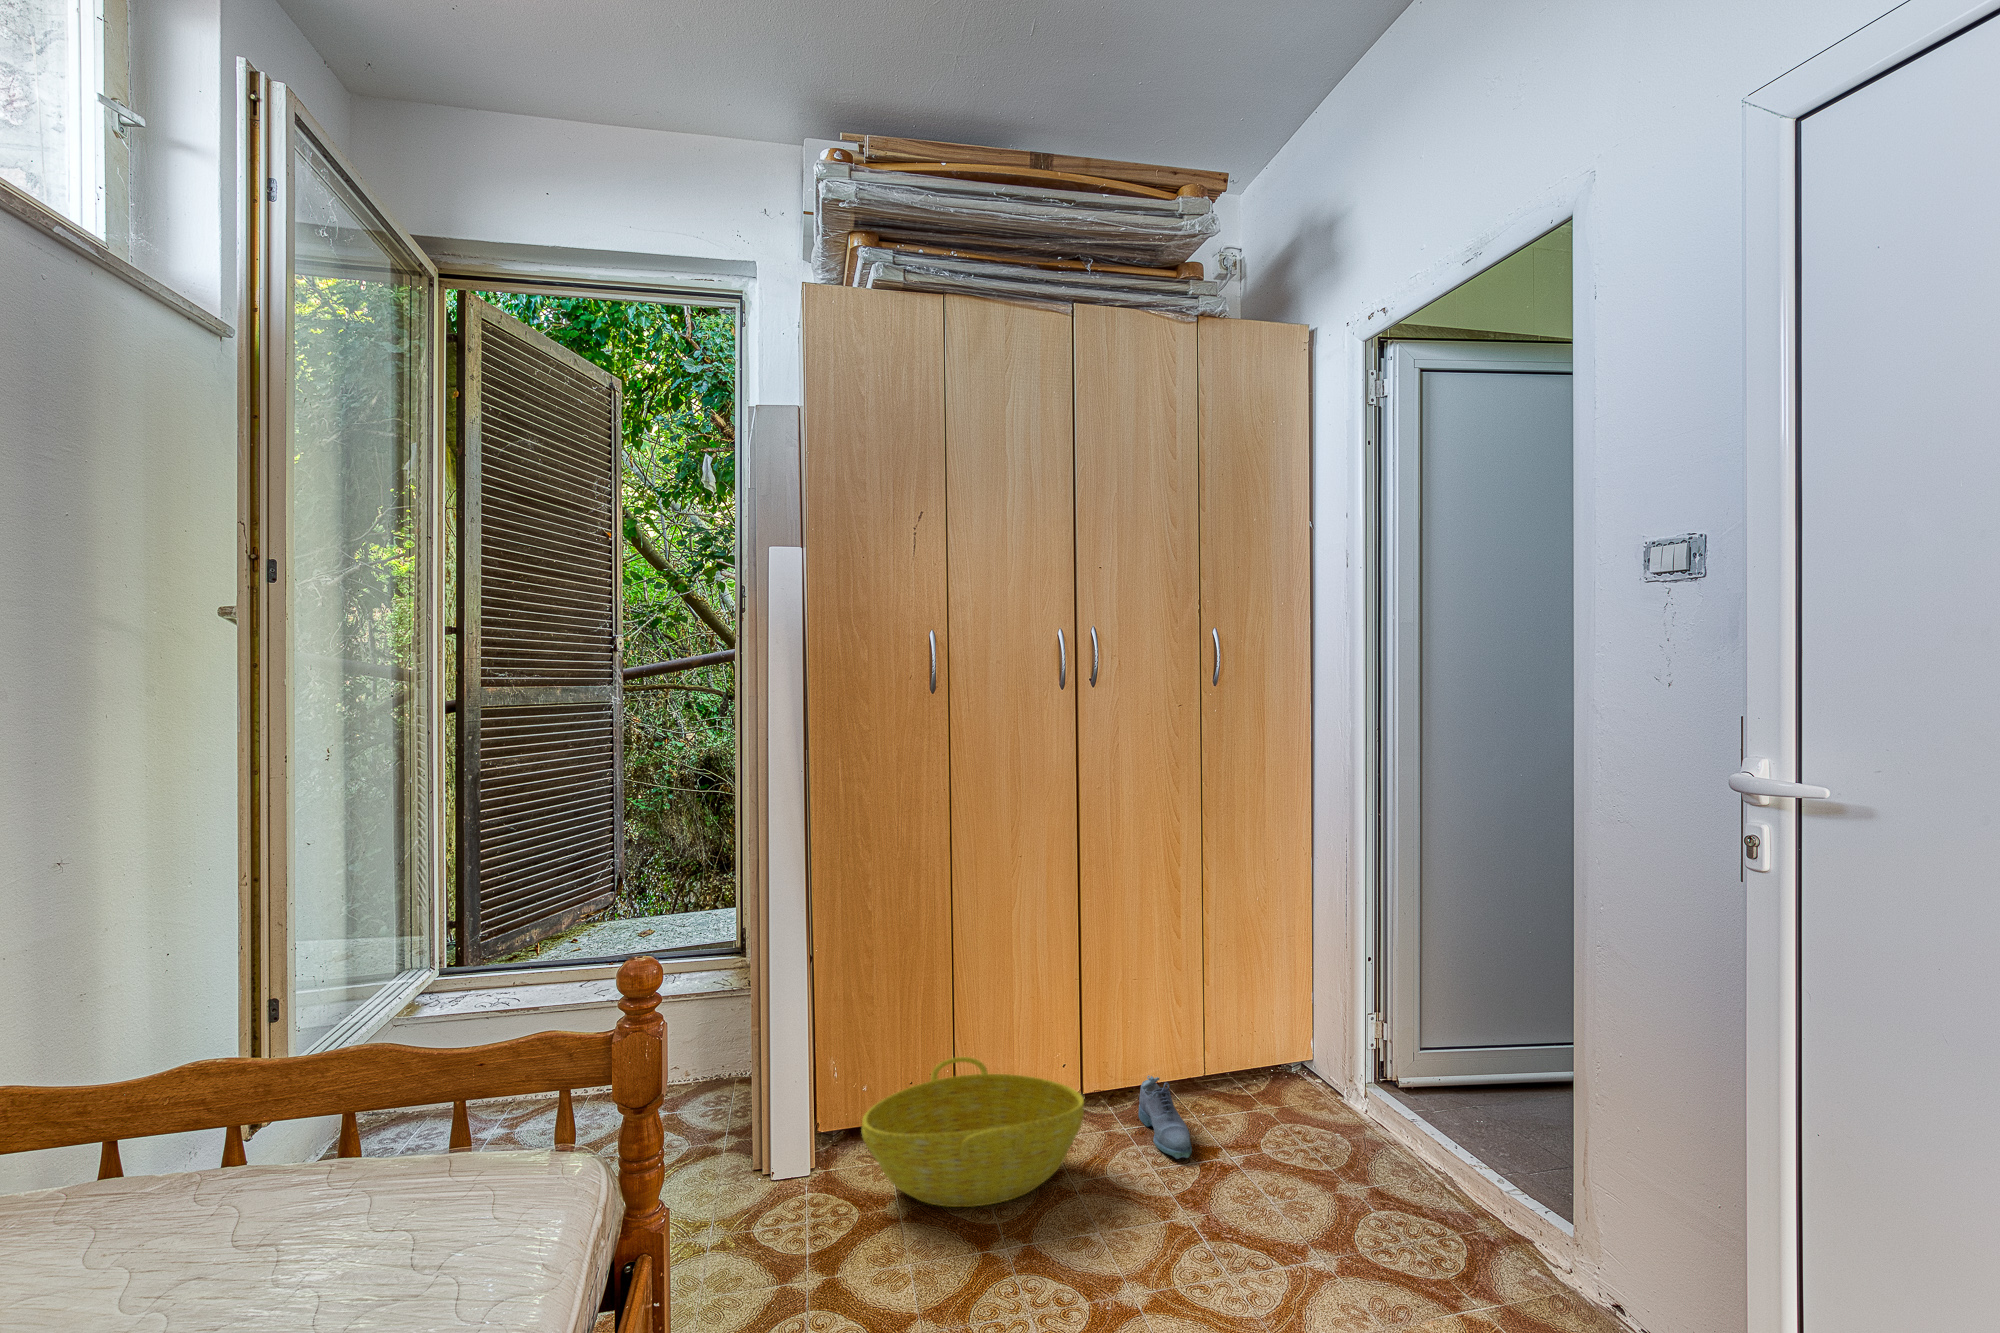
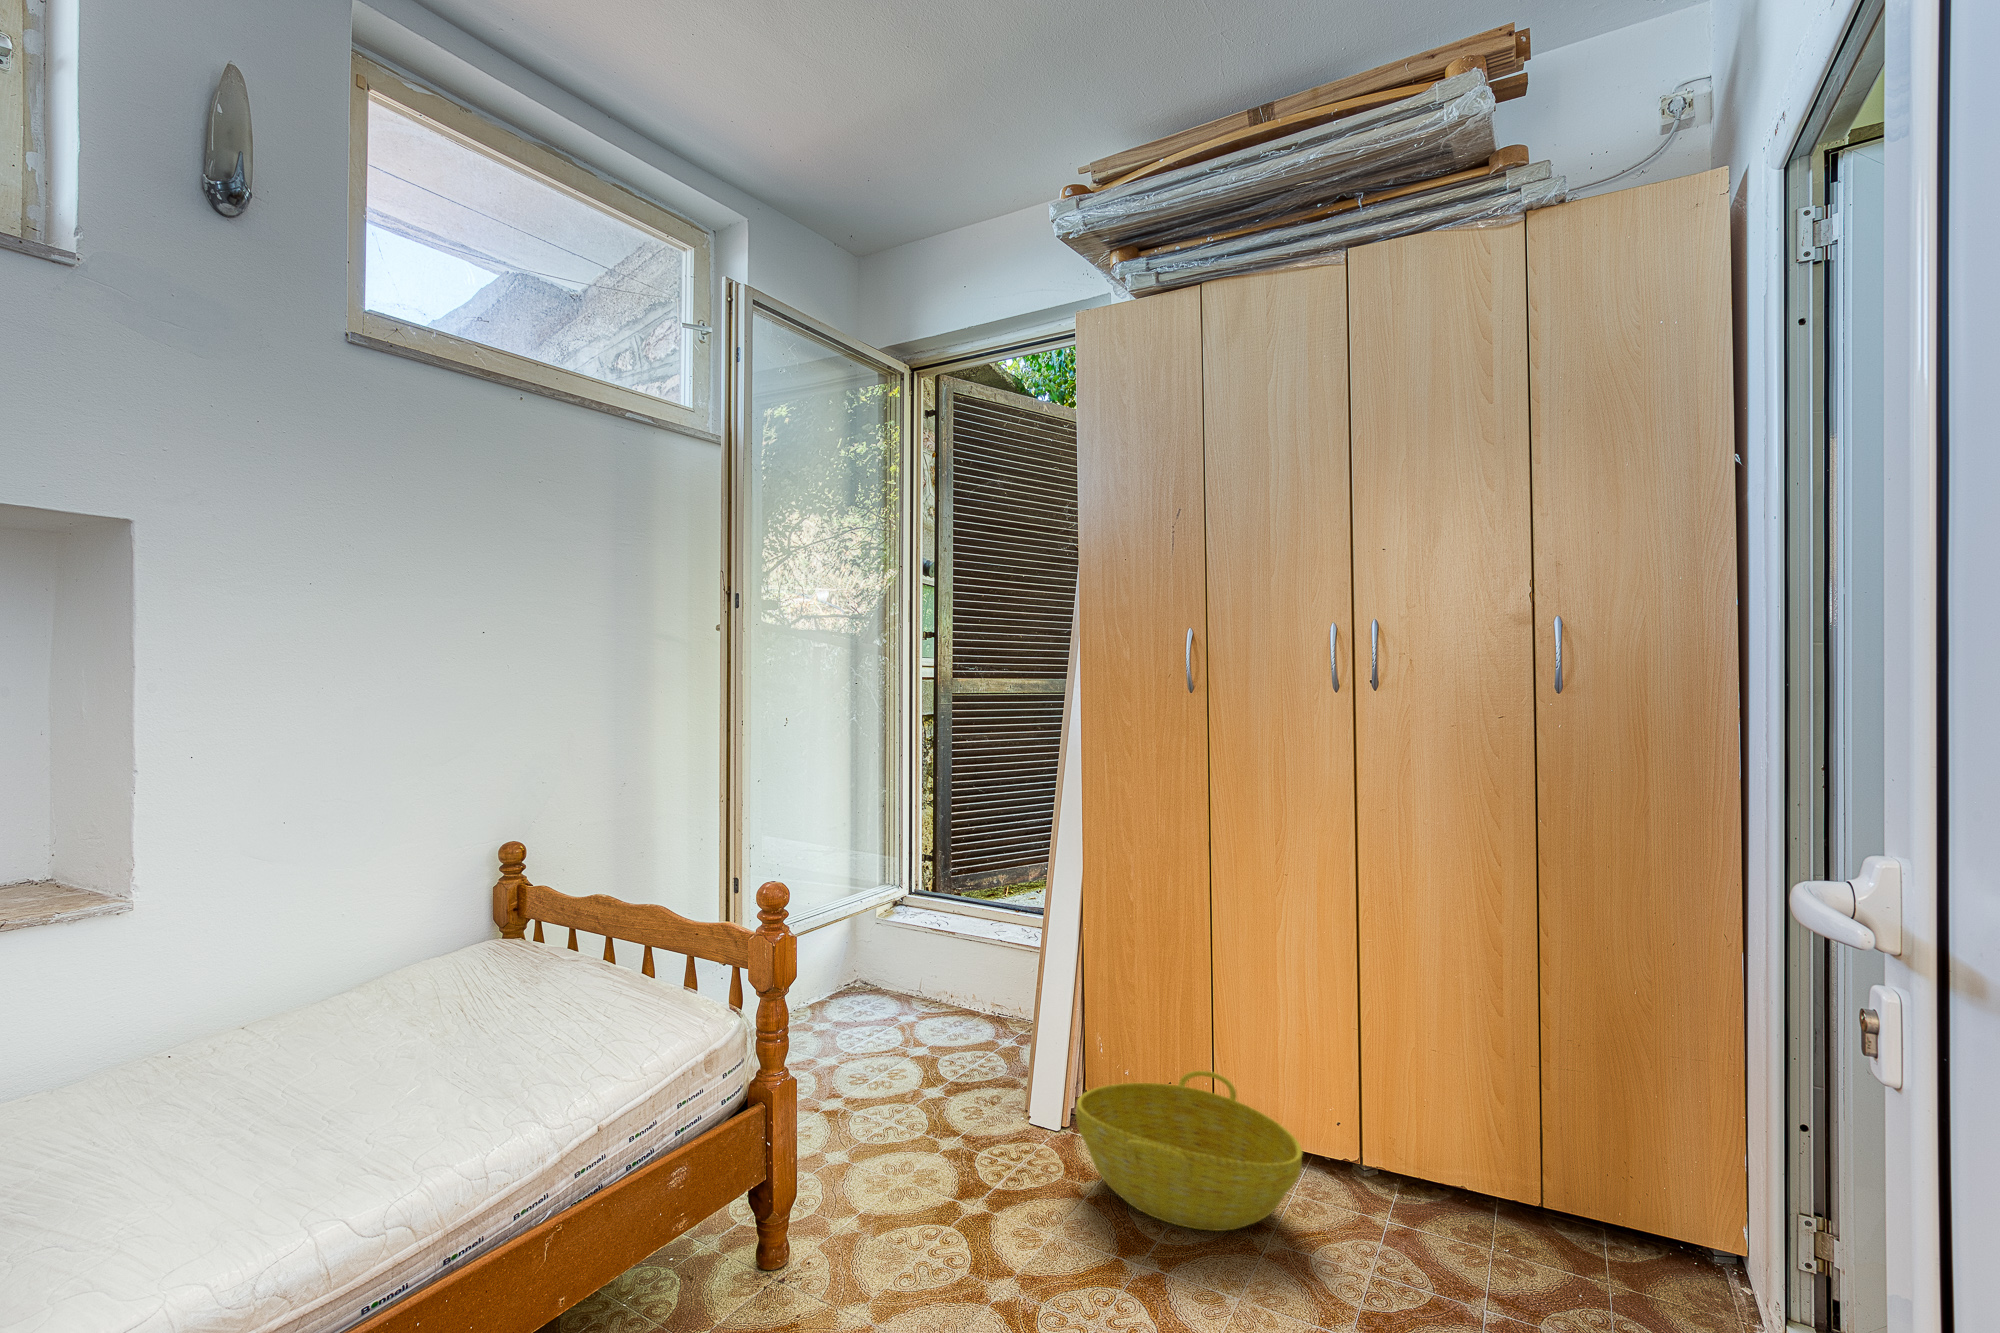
shoe: present [1138,1075,1192,1159] -> none [1402,1174,1457,1284]

